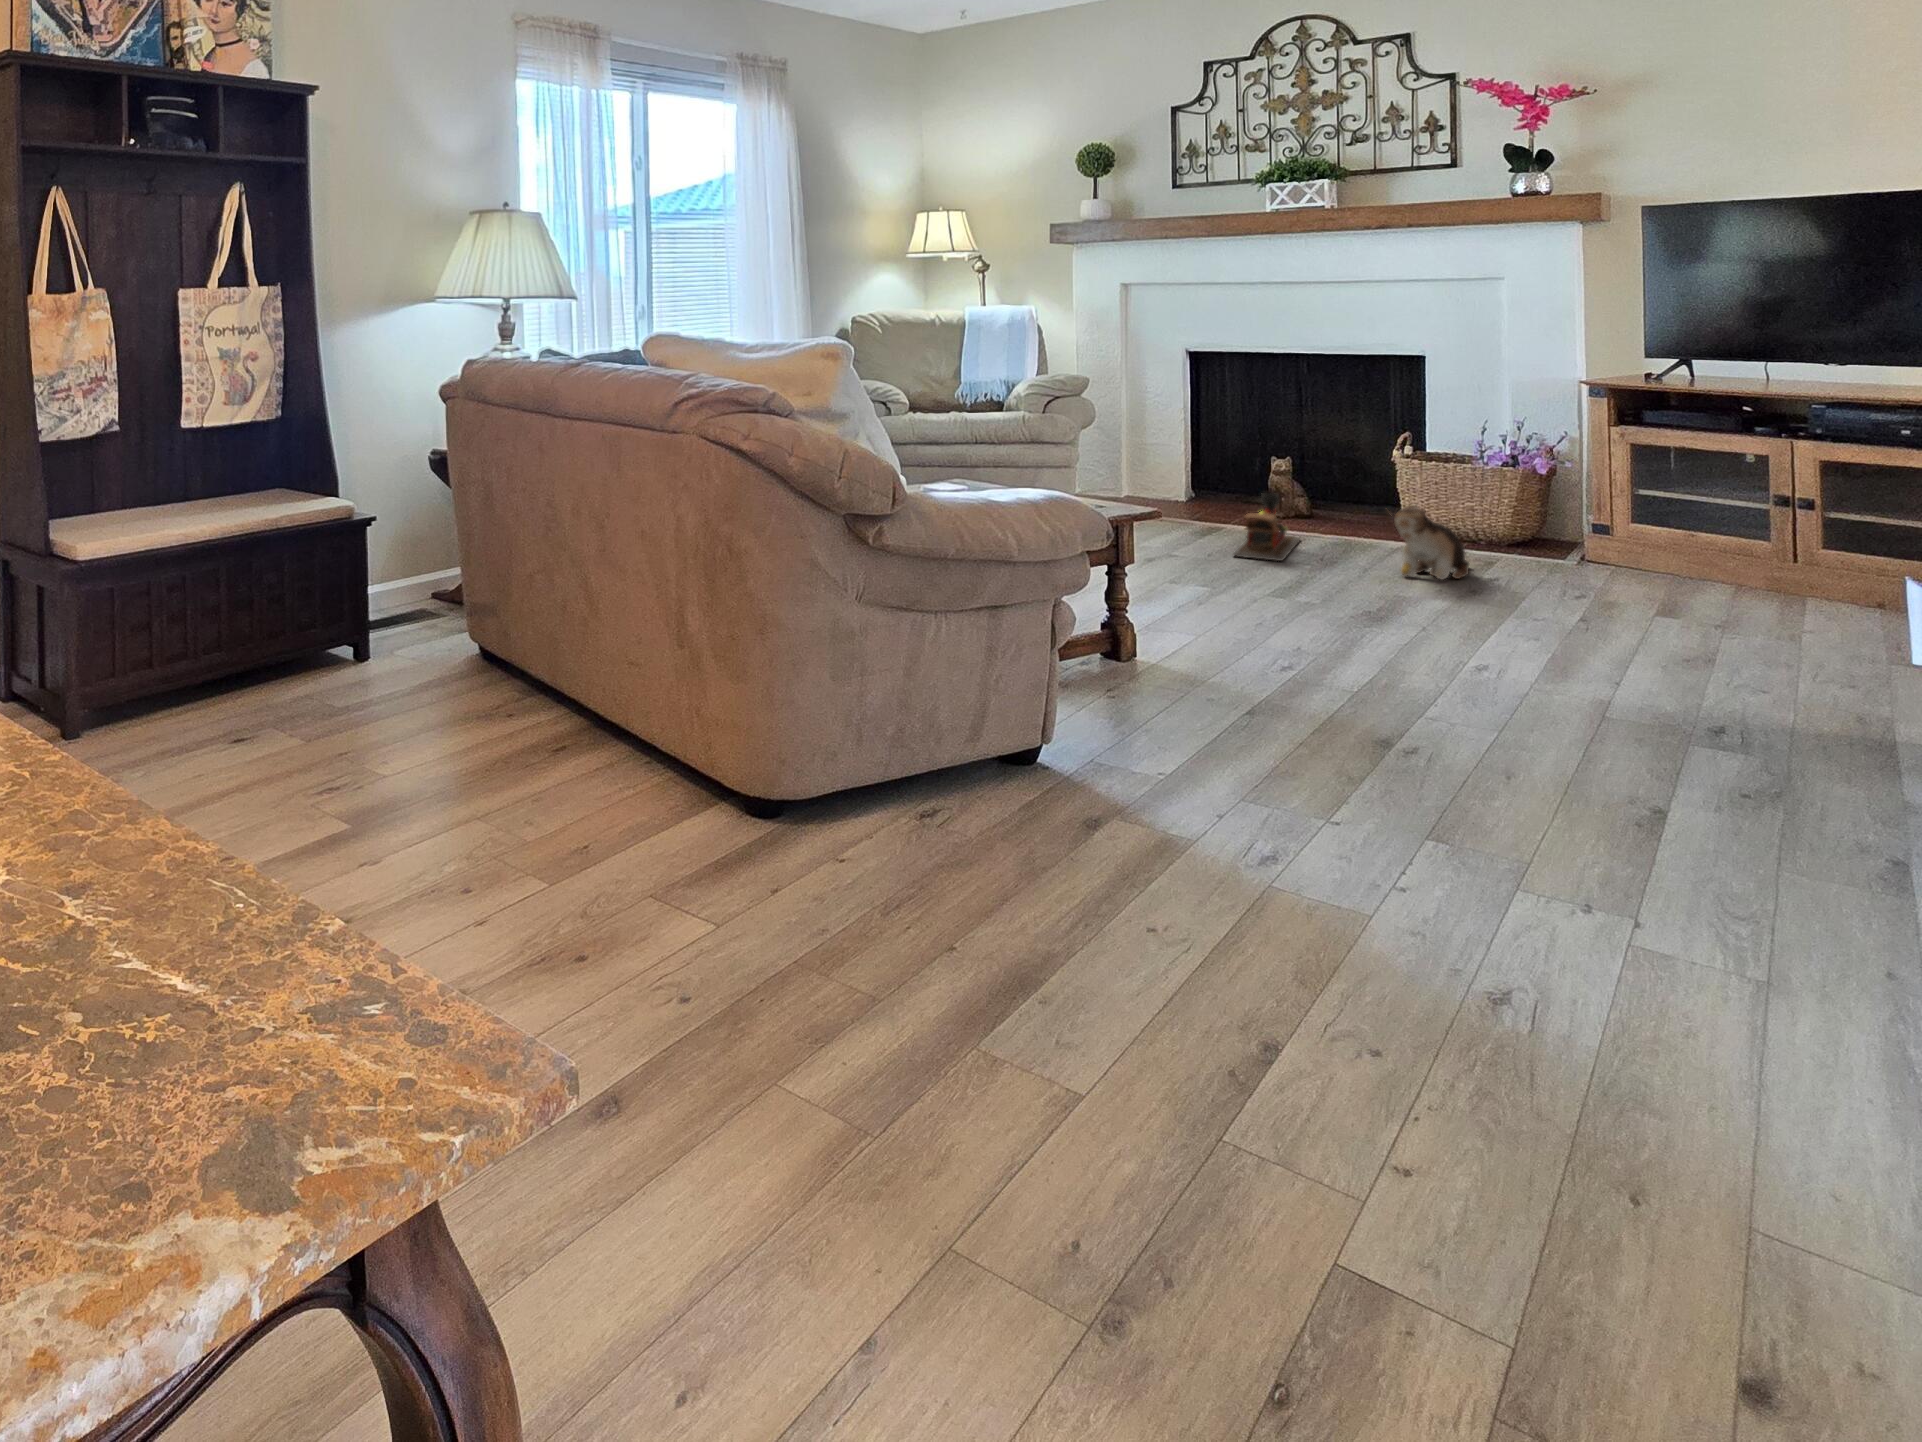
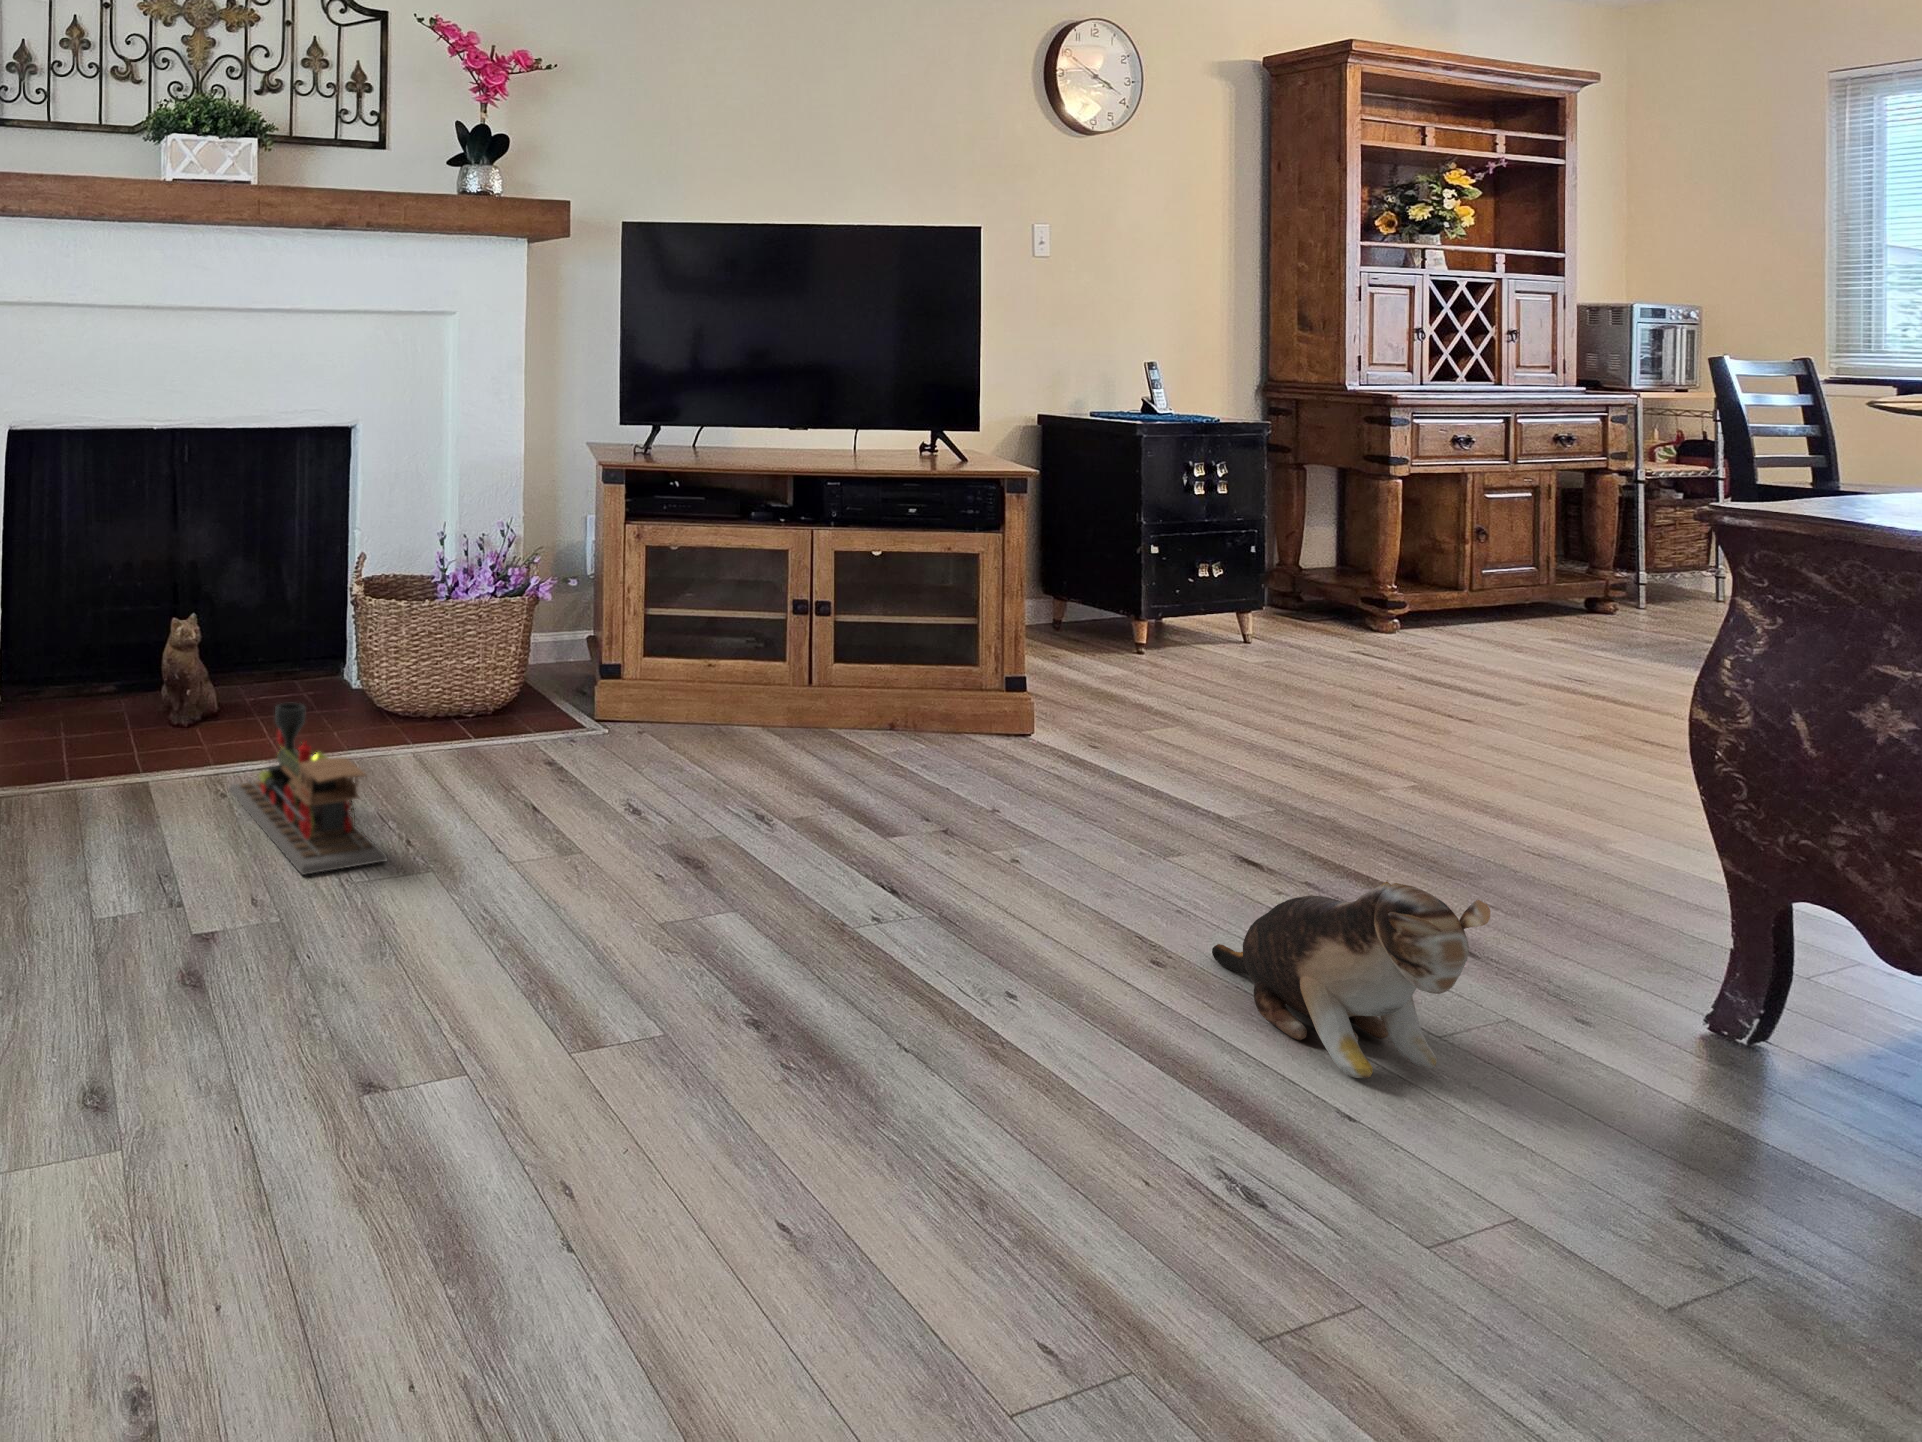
plush toy: present [1394,506,1469,579] -> present [1212,882,1490,1078]

